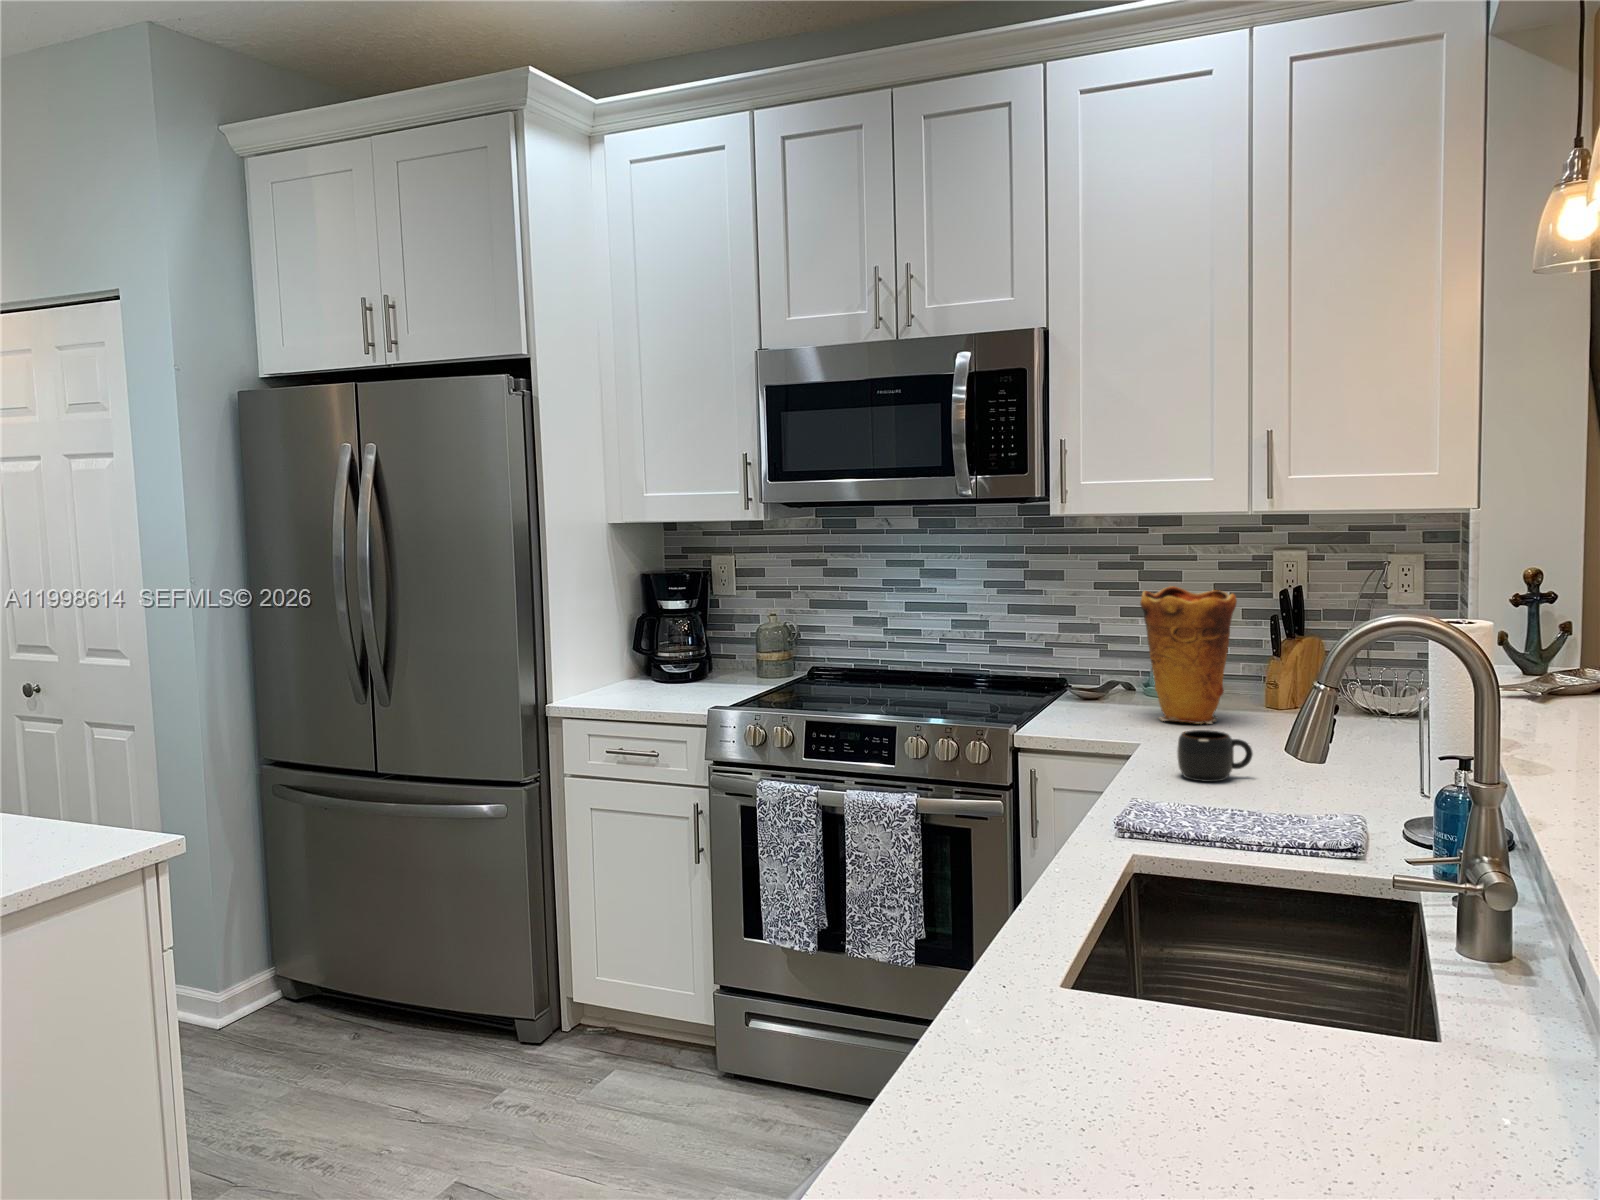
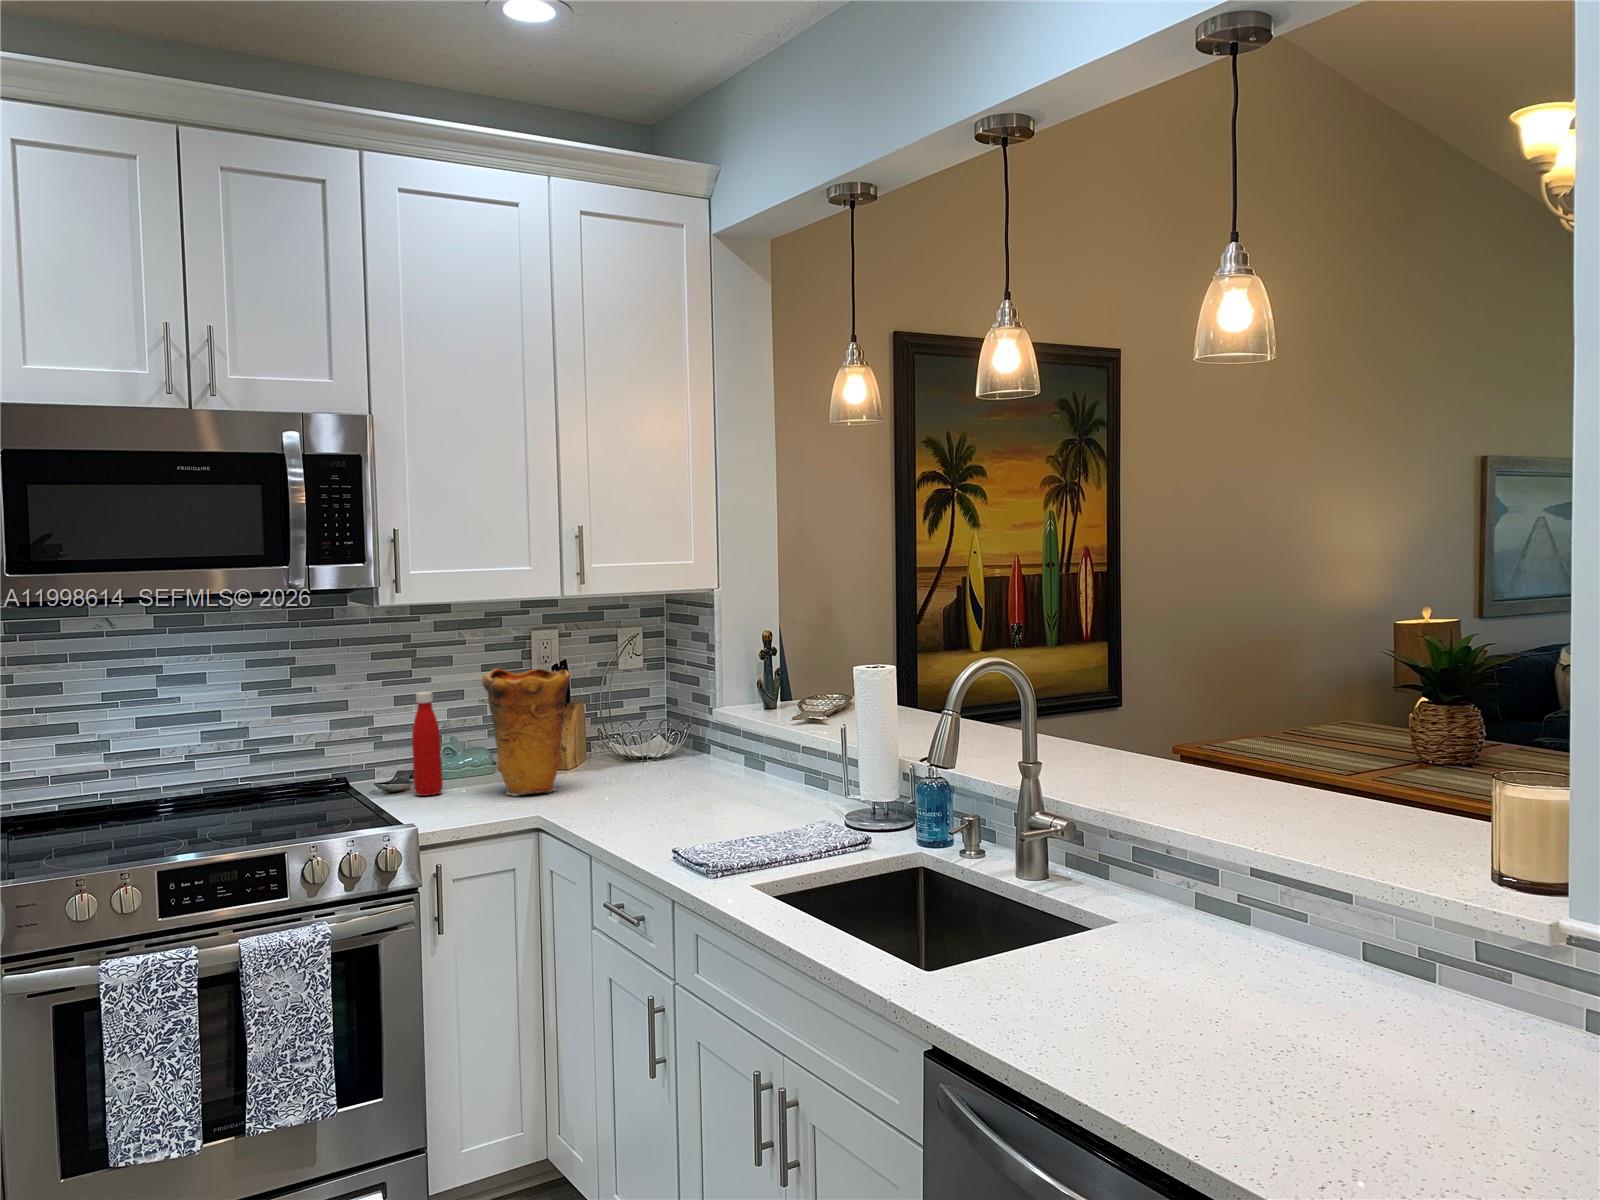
bottle: none [1091,603,1120,707] -> present [412,692,443,796]
mug: present [1177,730,1253,782] -> none [646,783,696,828]

